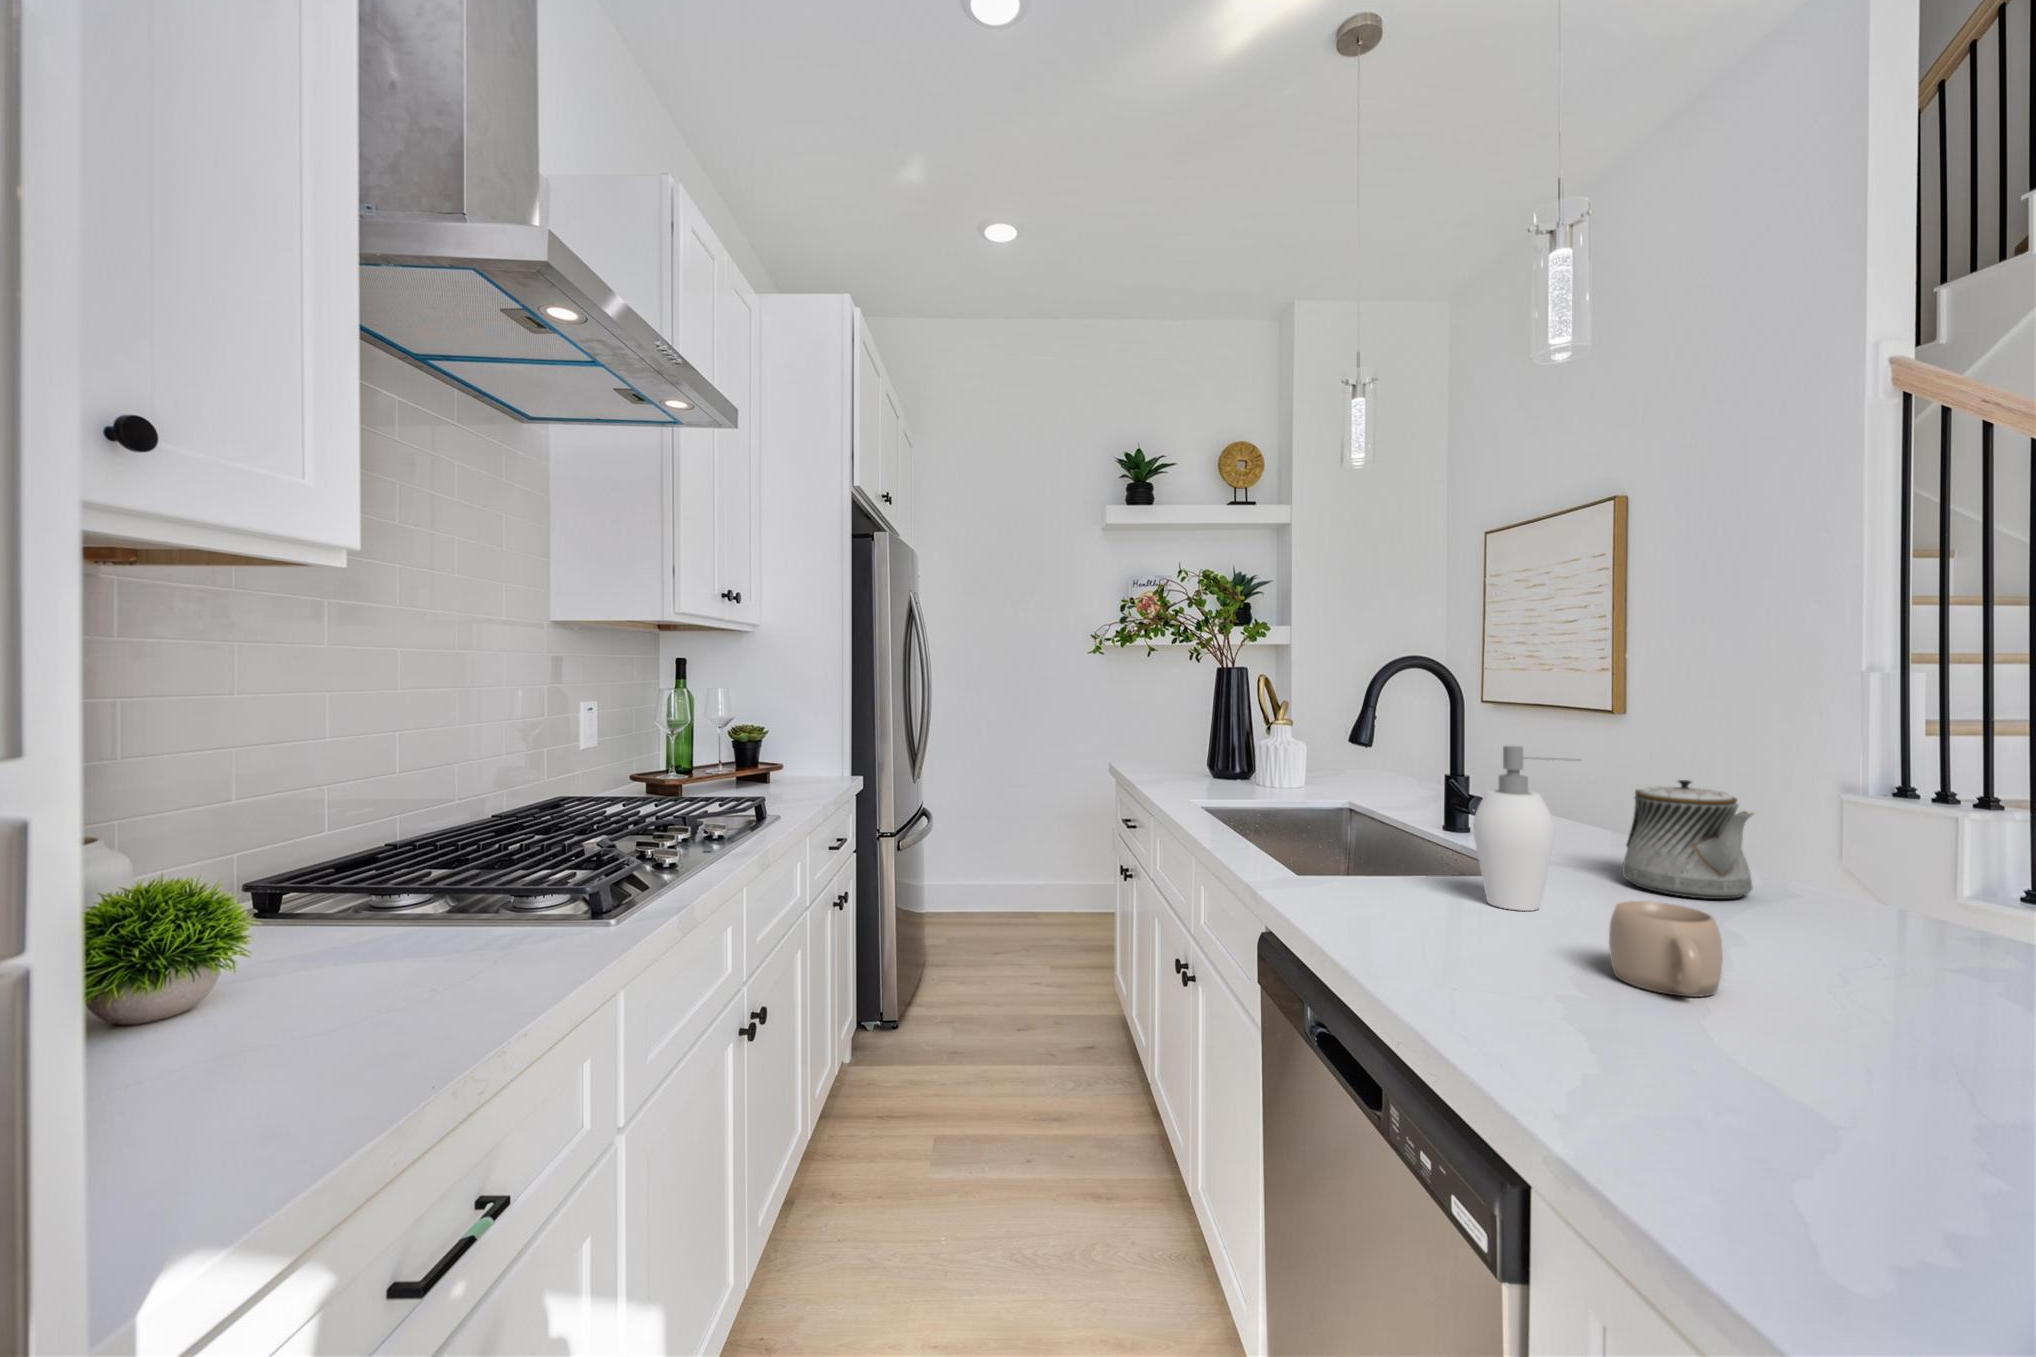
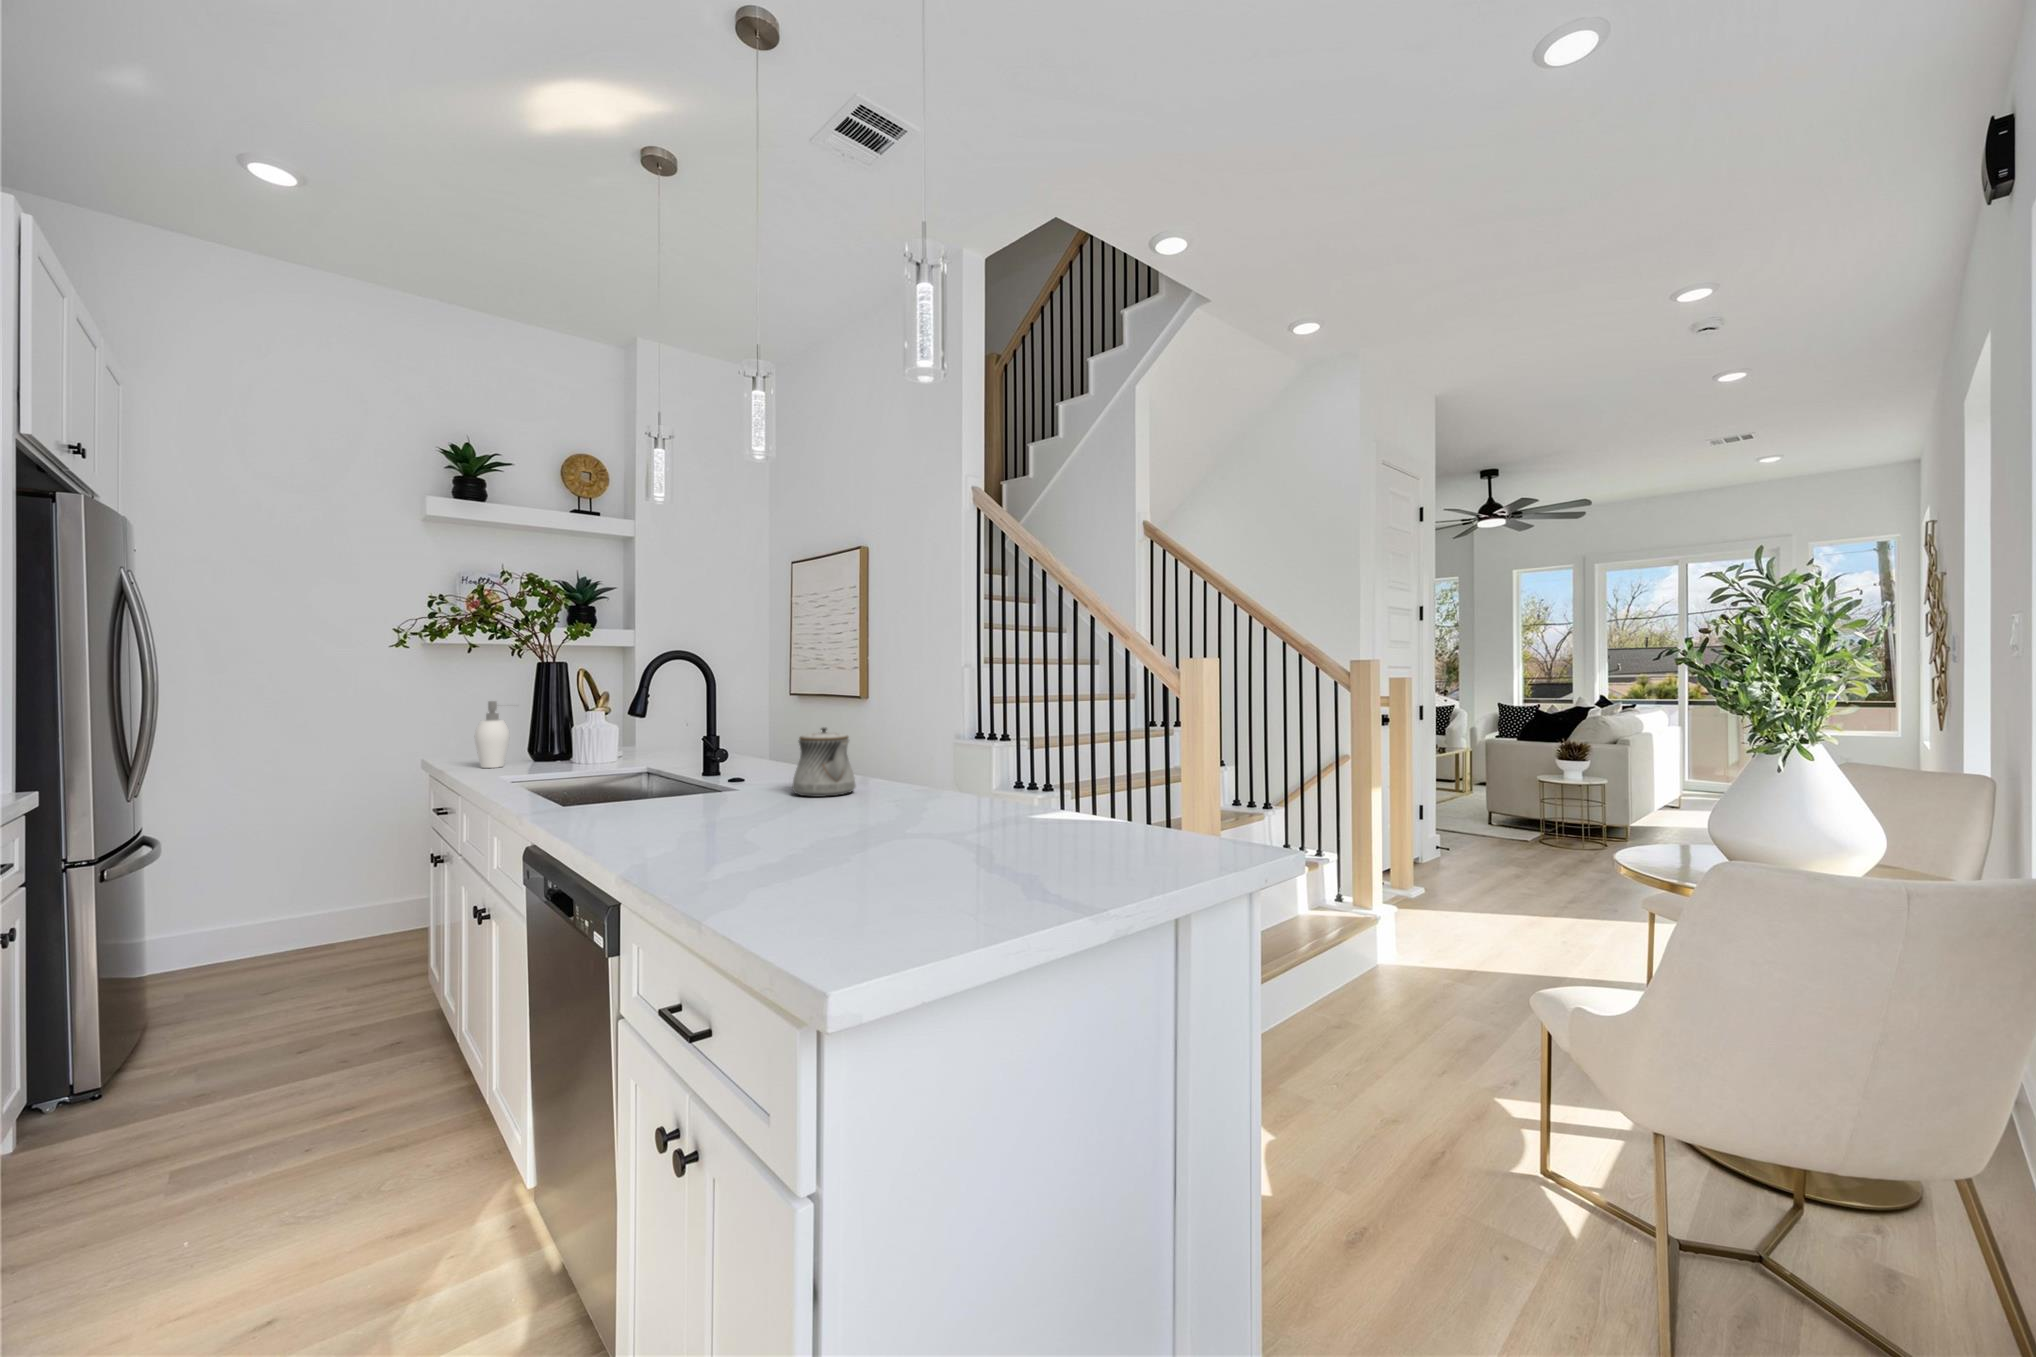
soap dispenser: present [1473,746,1580,911] -> present [475,701,510,768]
mug: present [1609,901,1723,997] -> none [735,789,788,836]

